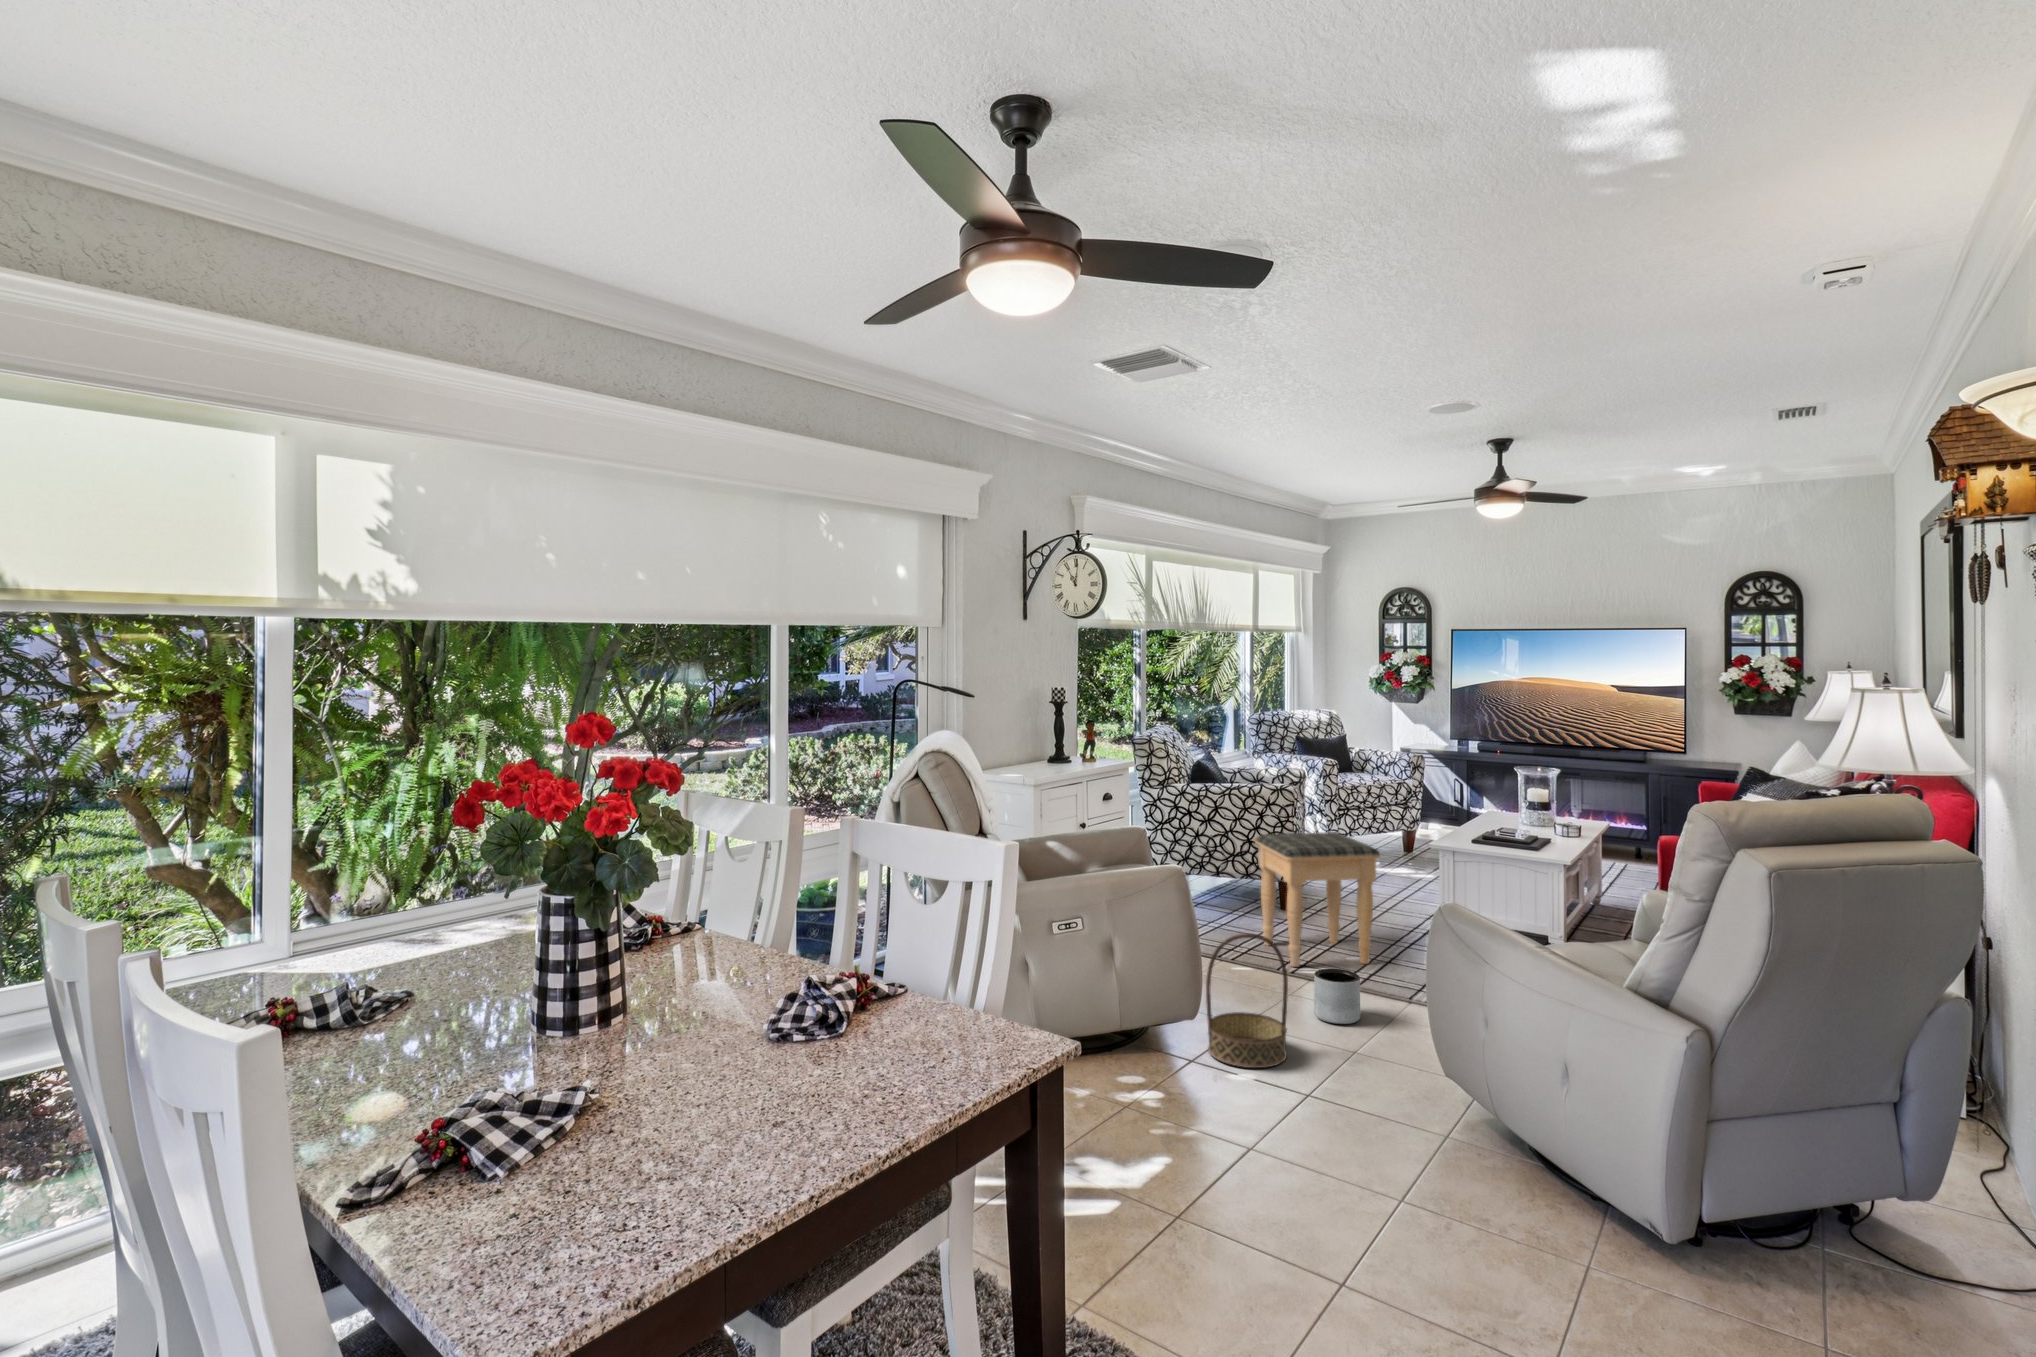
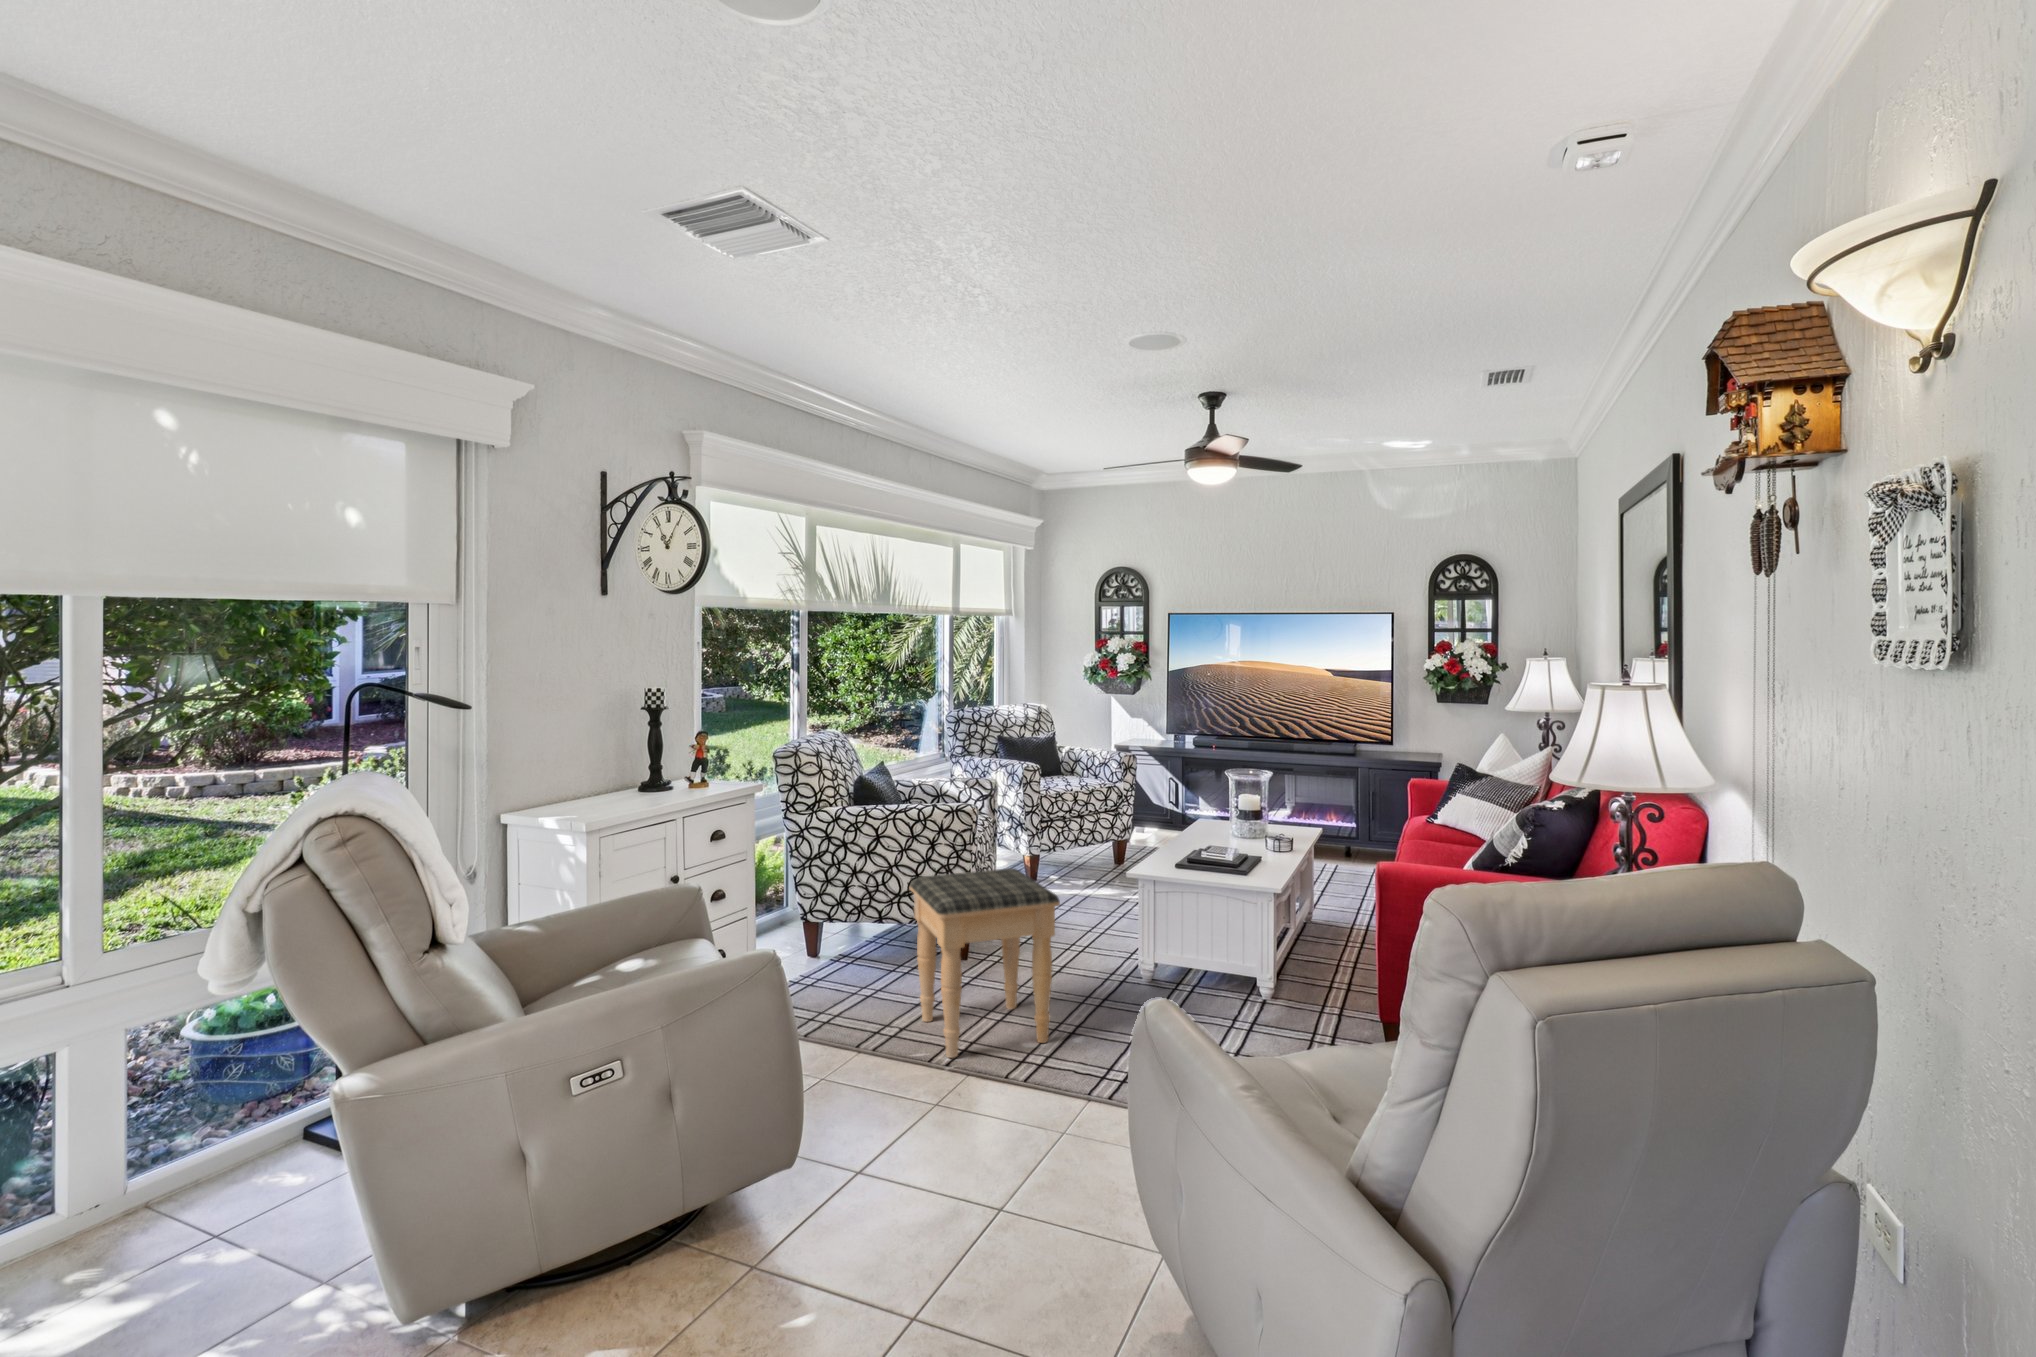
basket: present [1206,933,1288,1068] -> none [771,1067,899,1286]
planter: present [1314,969,1360,1024] -> none [956,1079,1018,1165]

